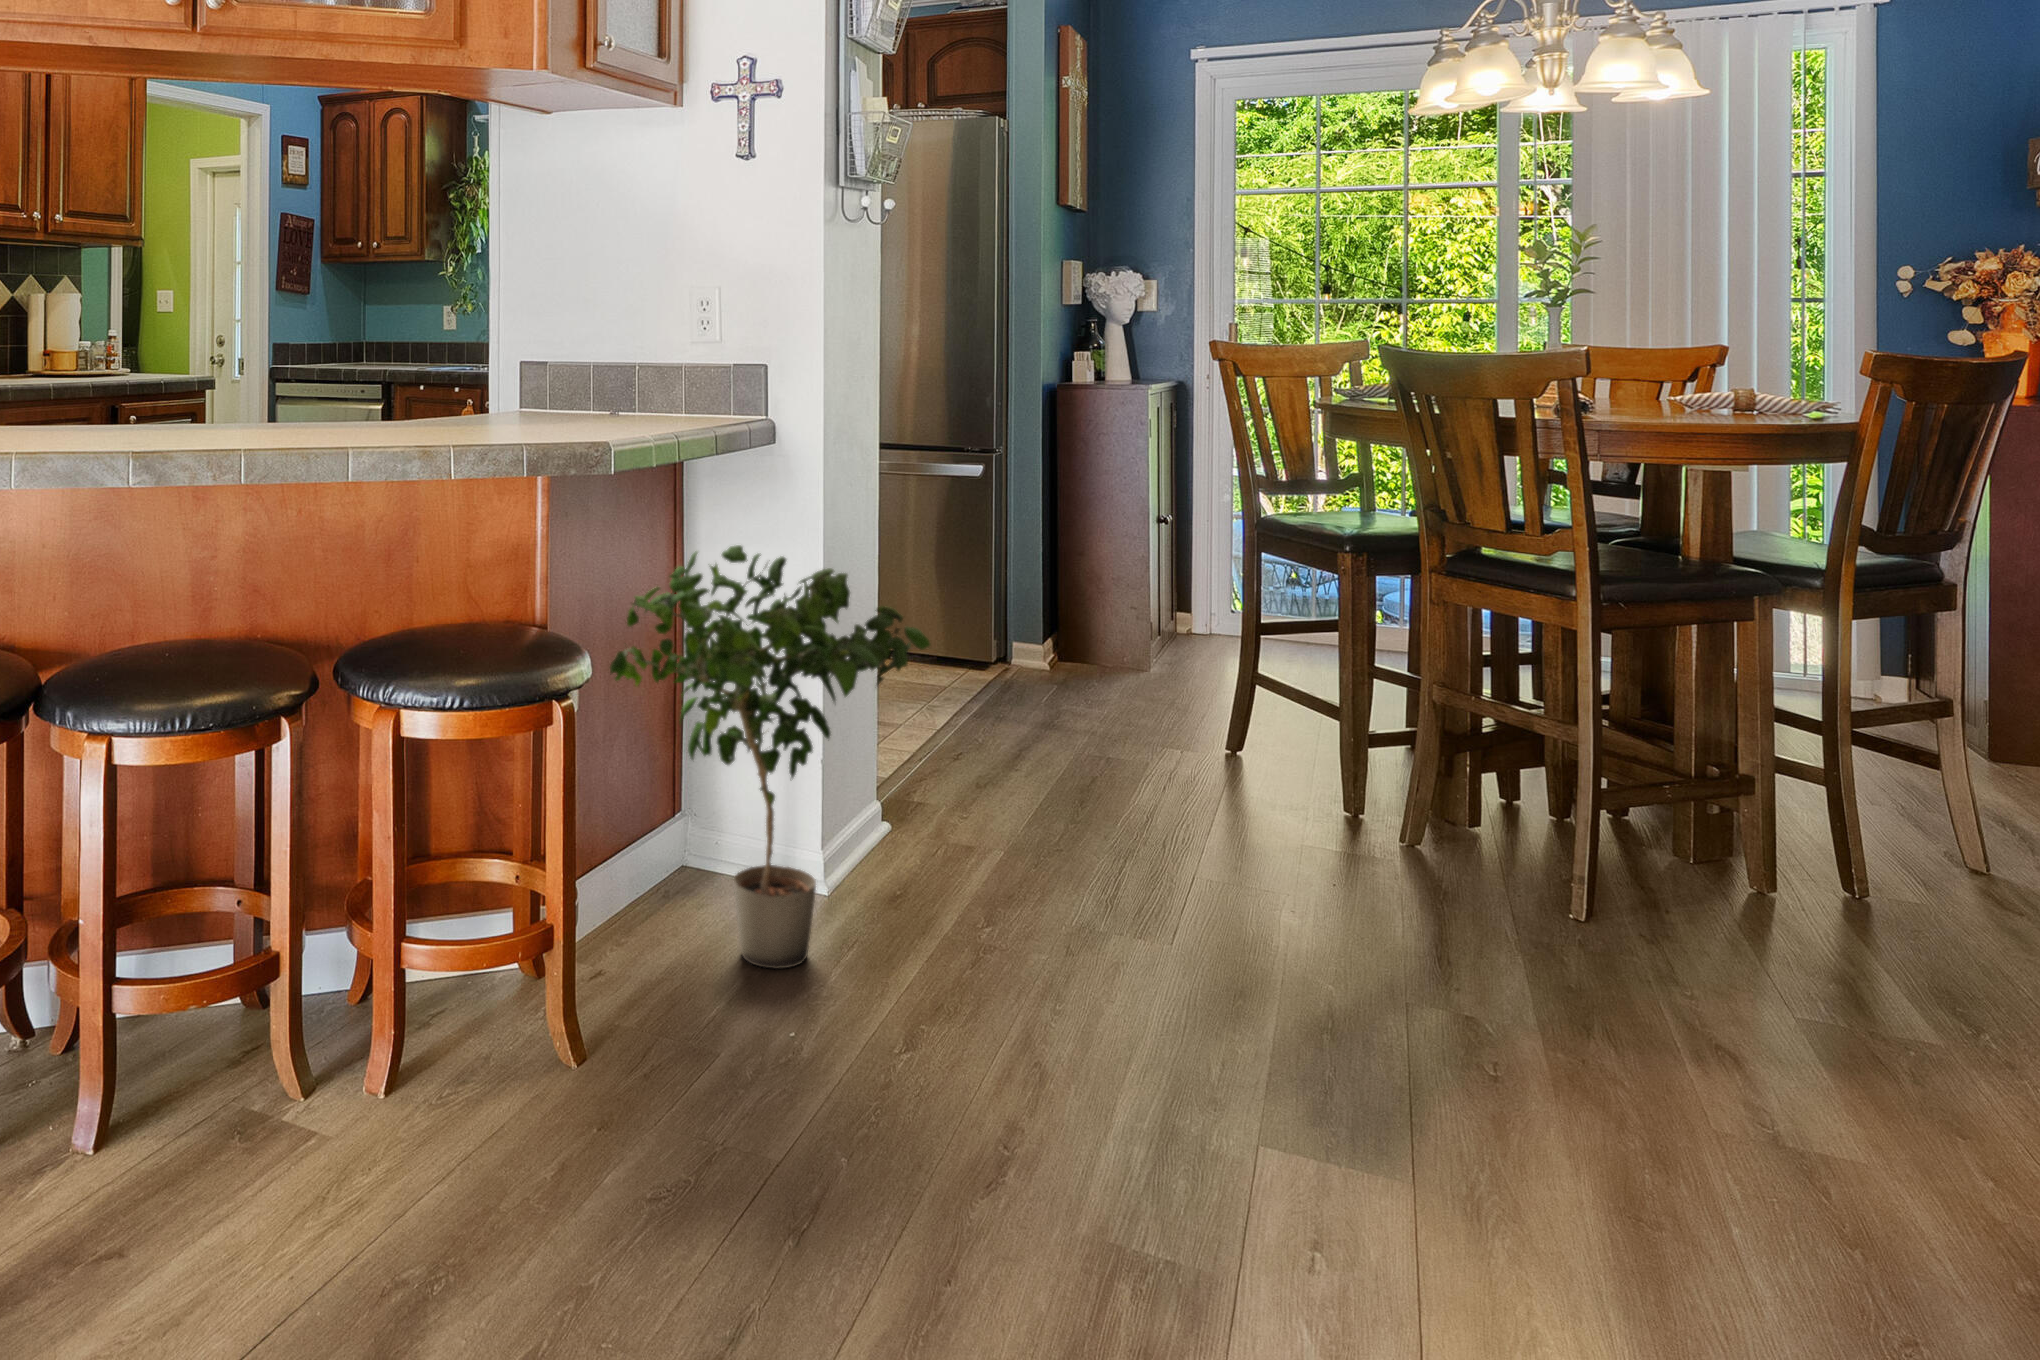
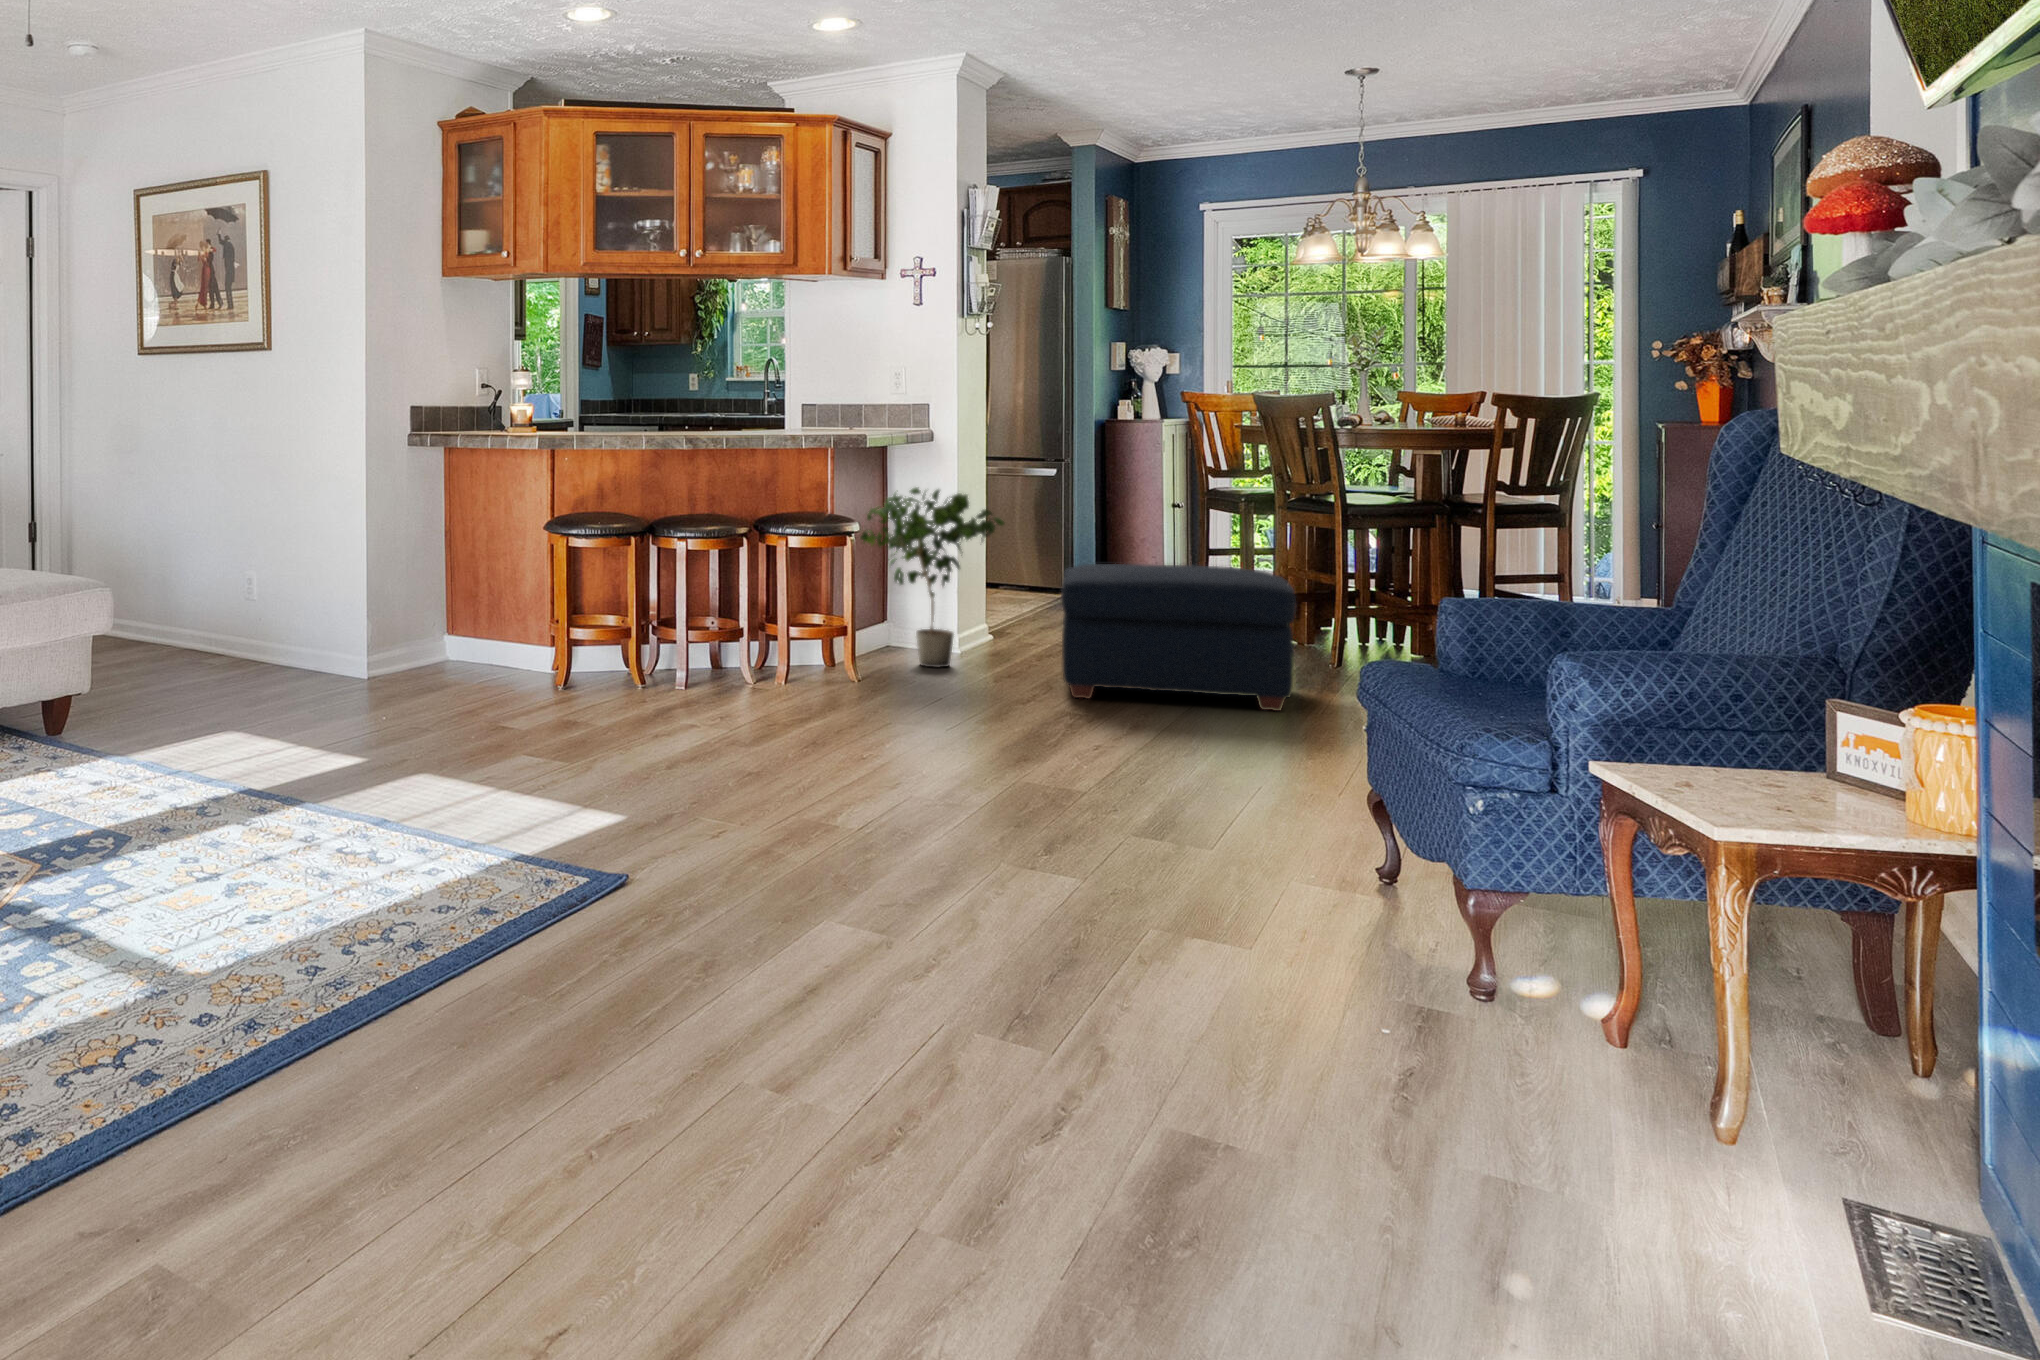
ottoman: none [1064,742,1705,1199] -> present [1061,564,1297,711]

